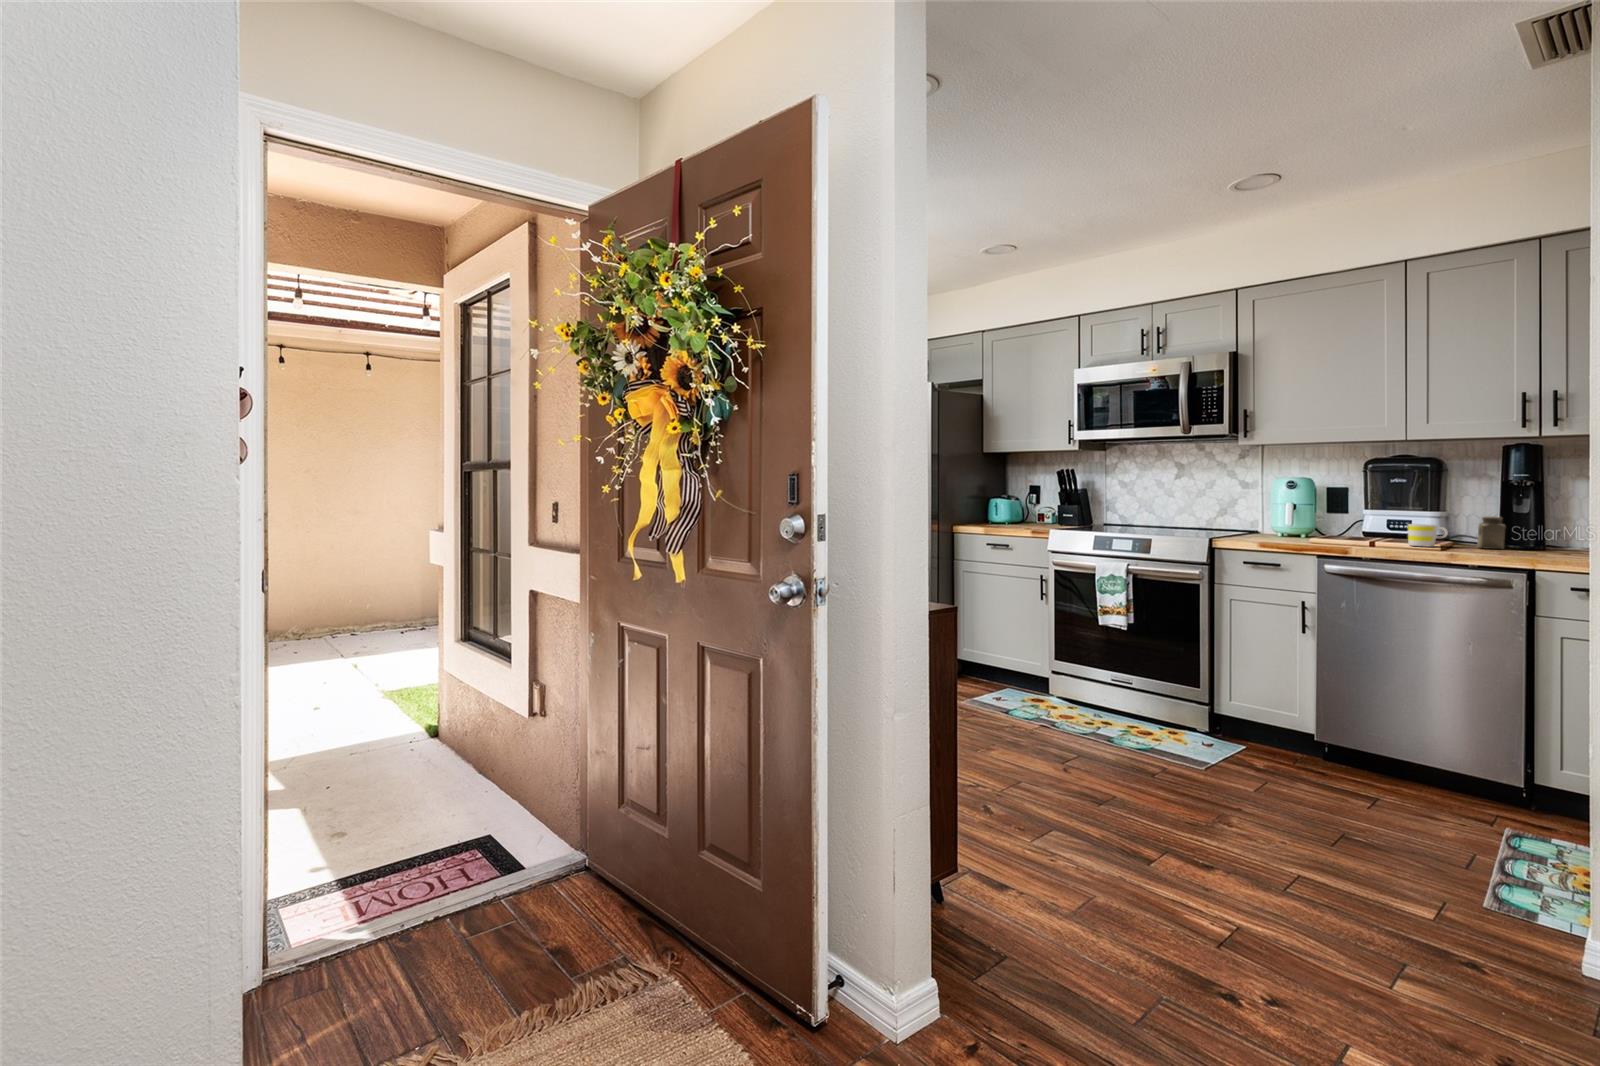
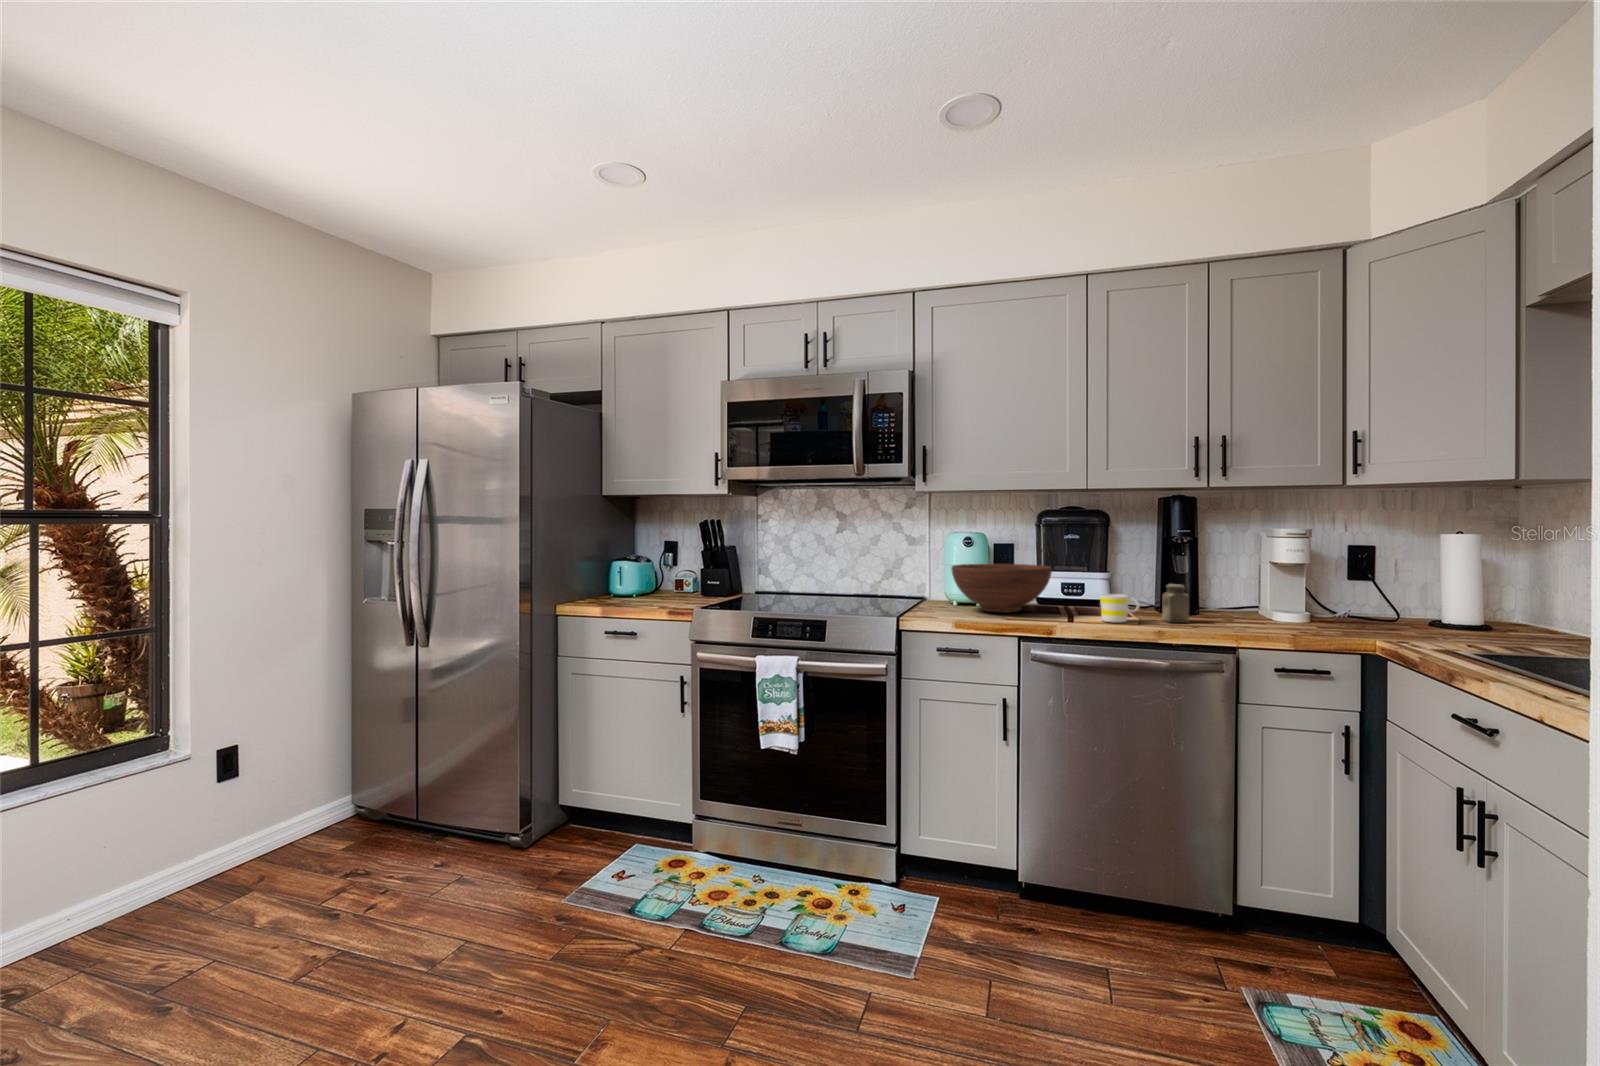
fruit bowl: none [1268,501,1367,539] -> present [951,564,1052,613]

